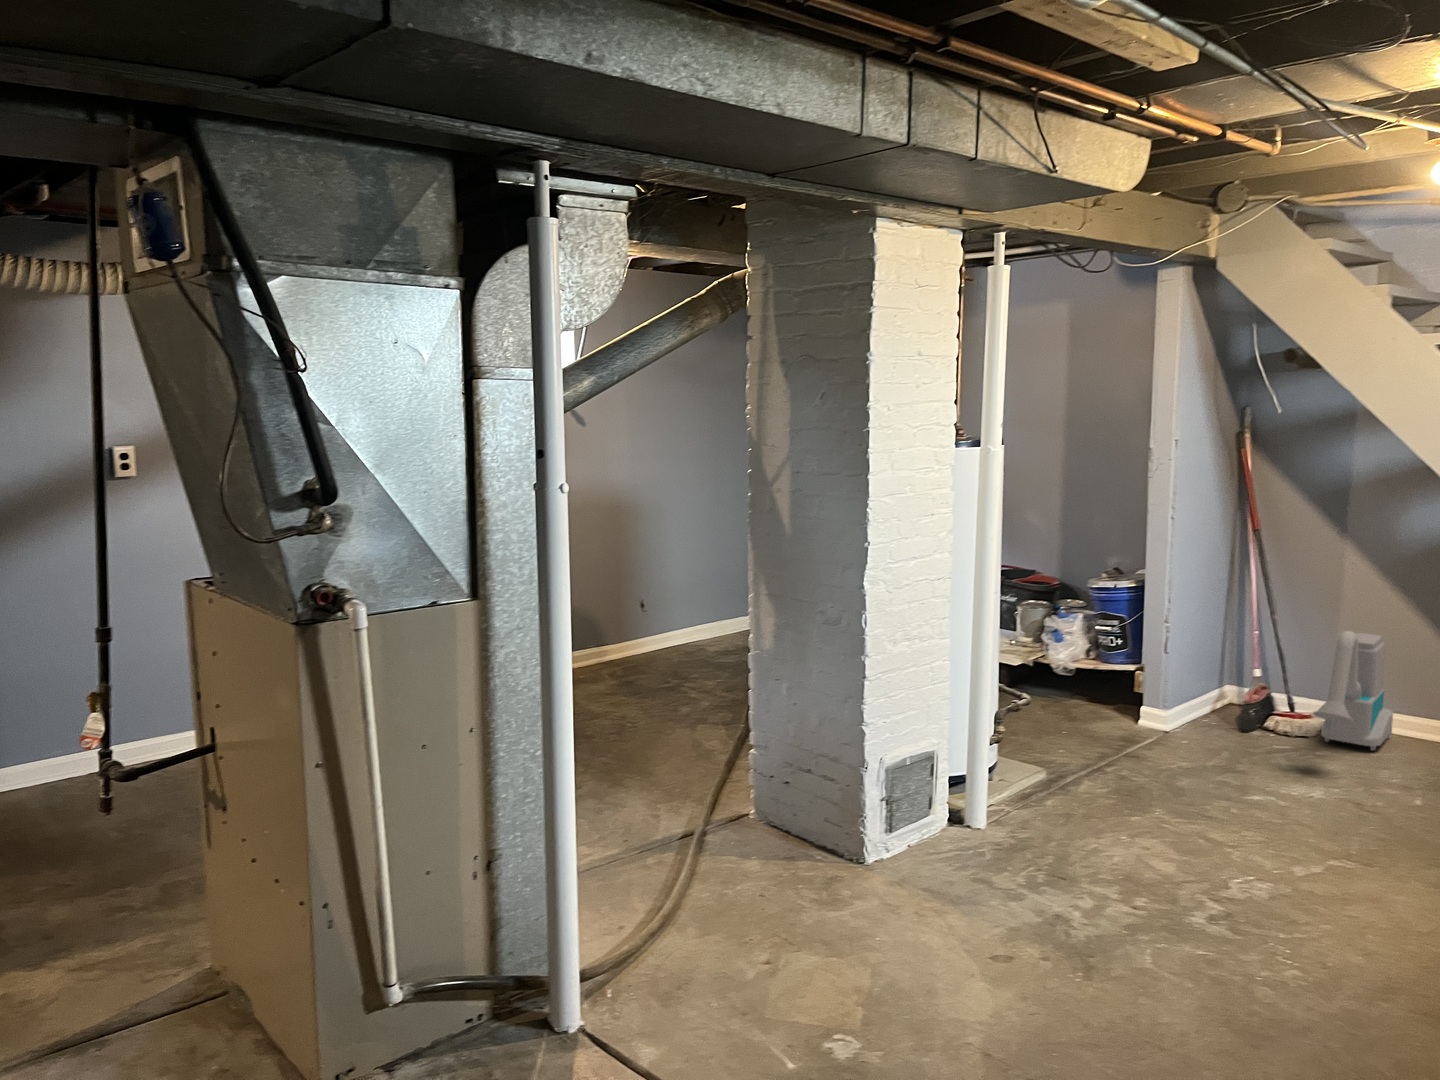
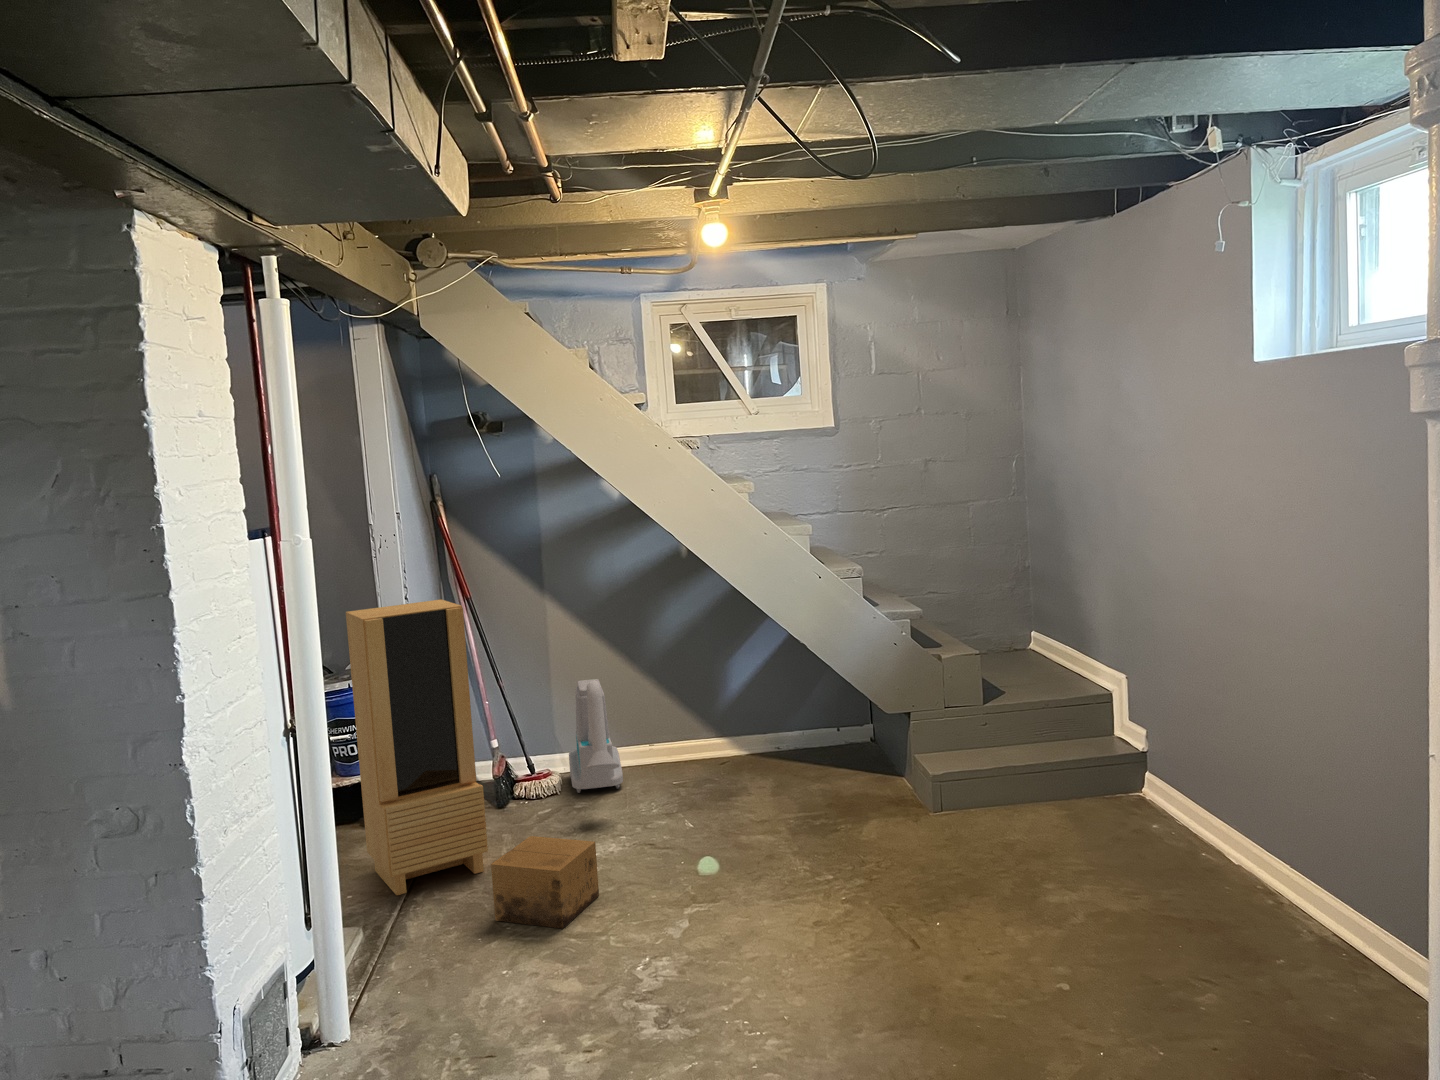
storage cabinet: none [1088,519,1192,770] -> present [346,599,488,895]
cardboard box: none [1149,748,1260,830] -> present [491,836,599,929]

